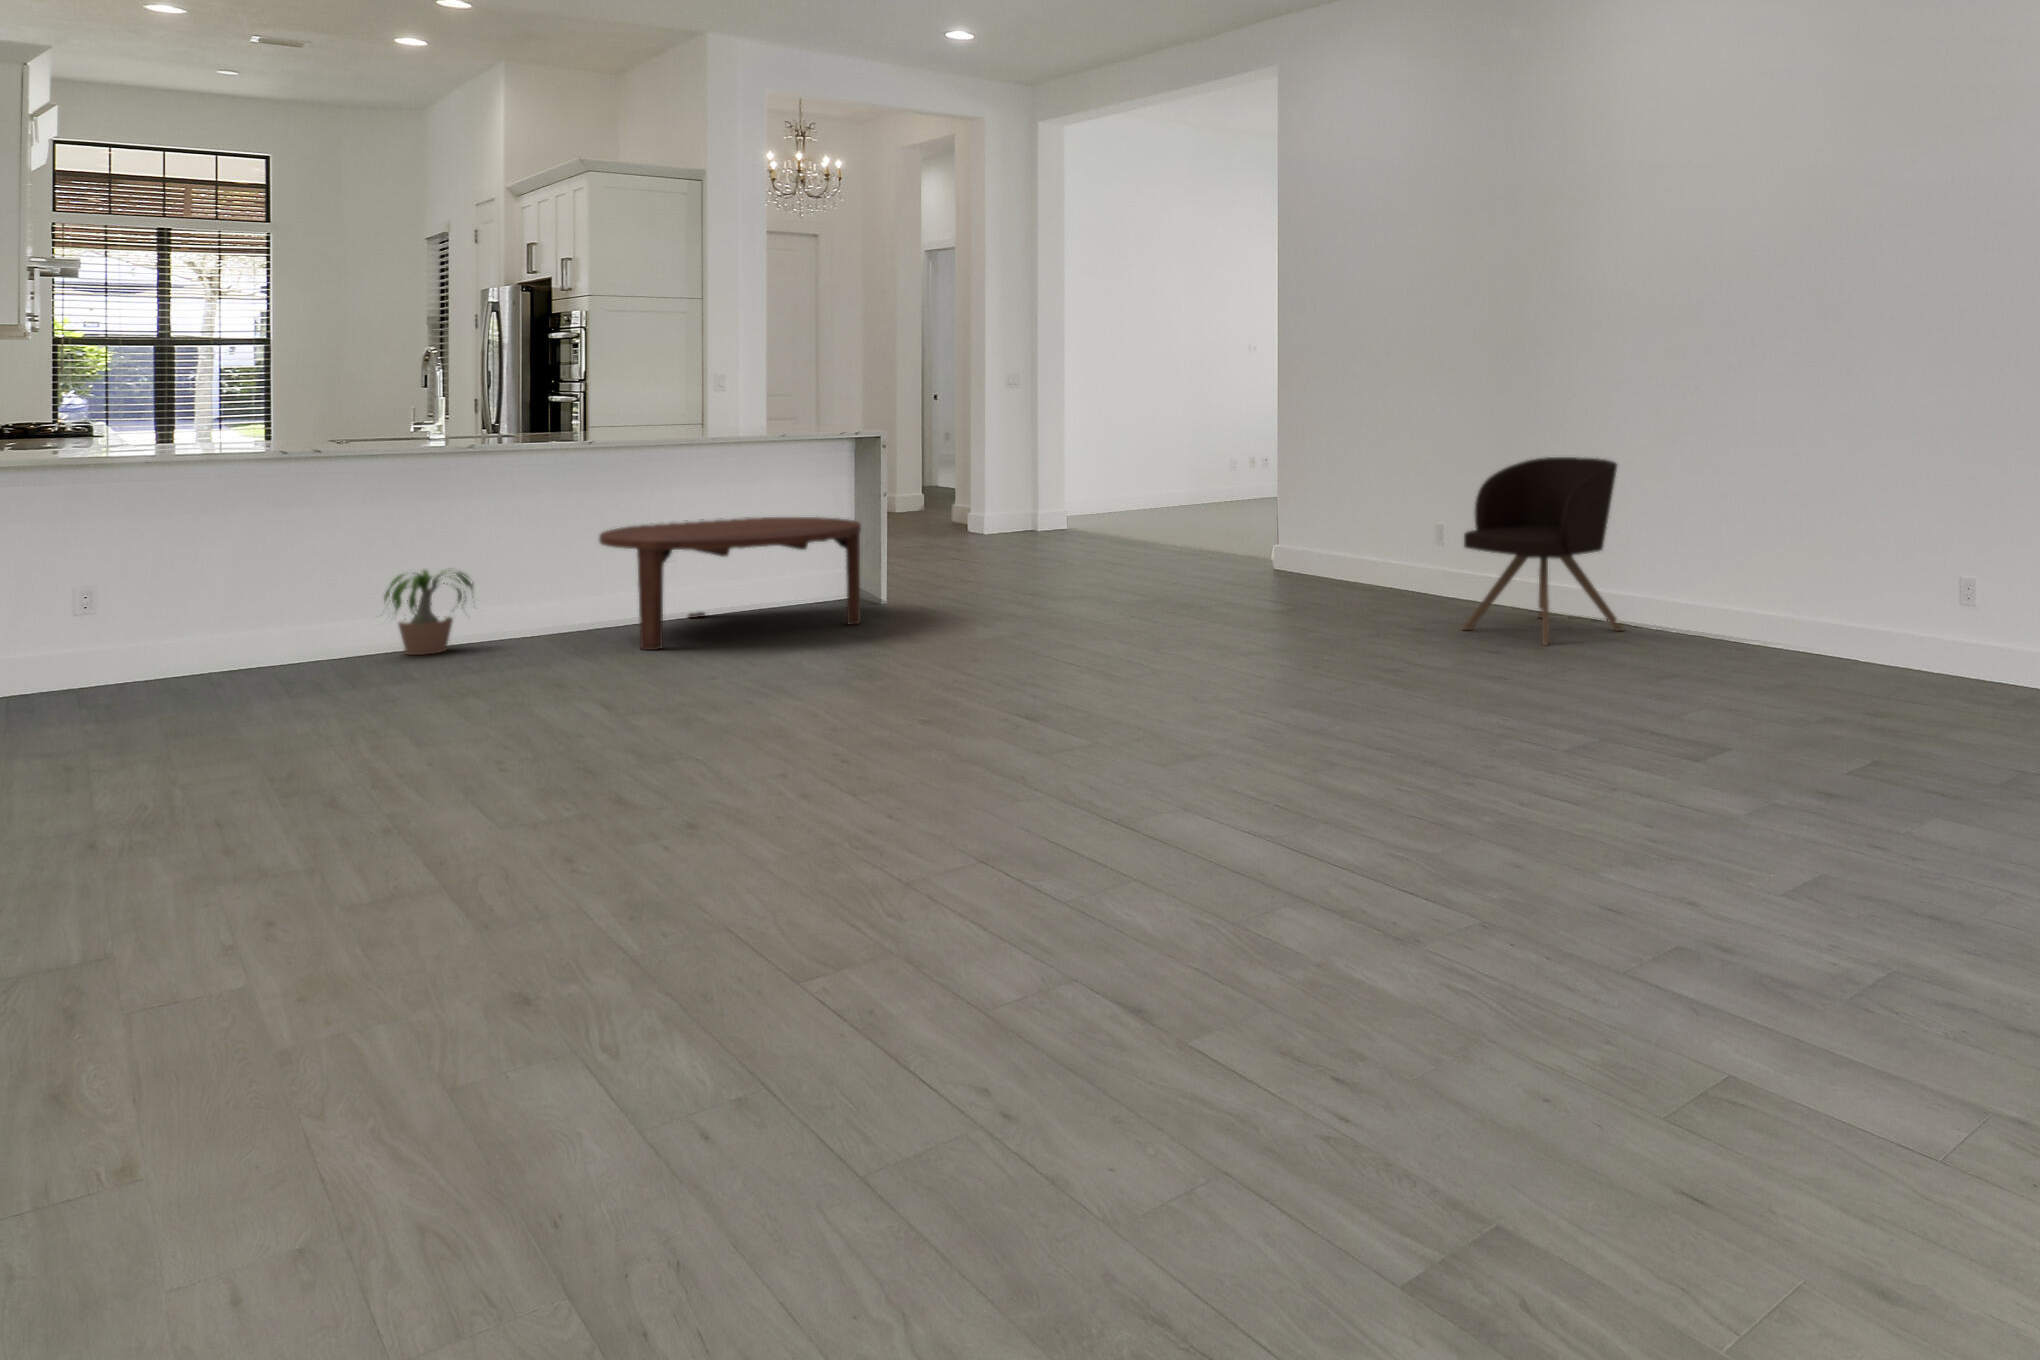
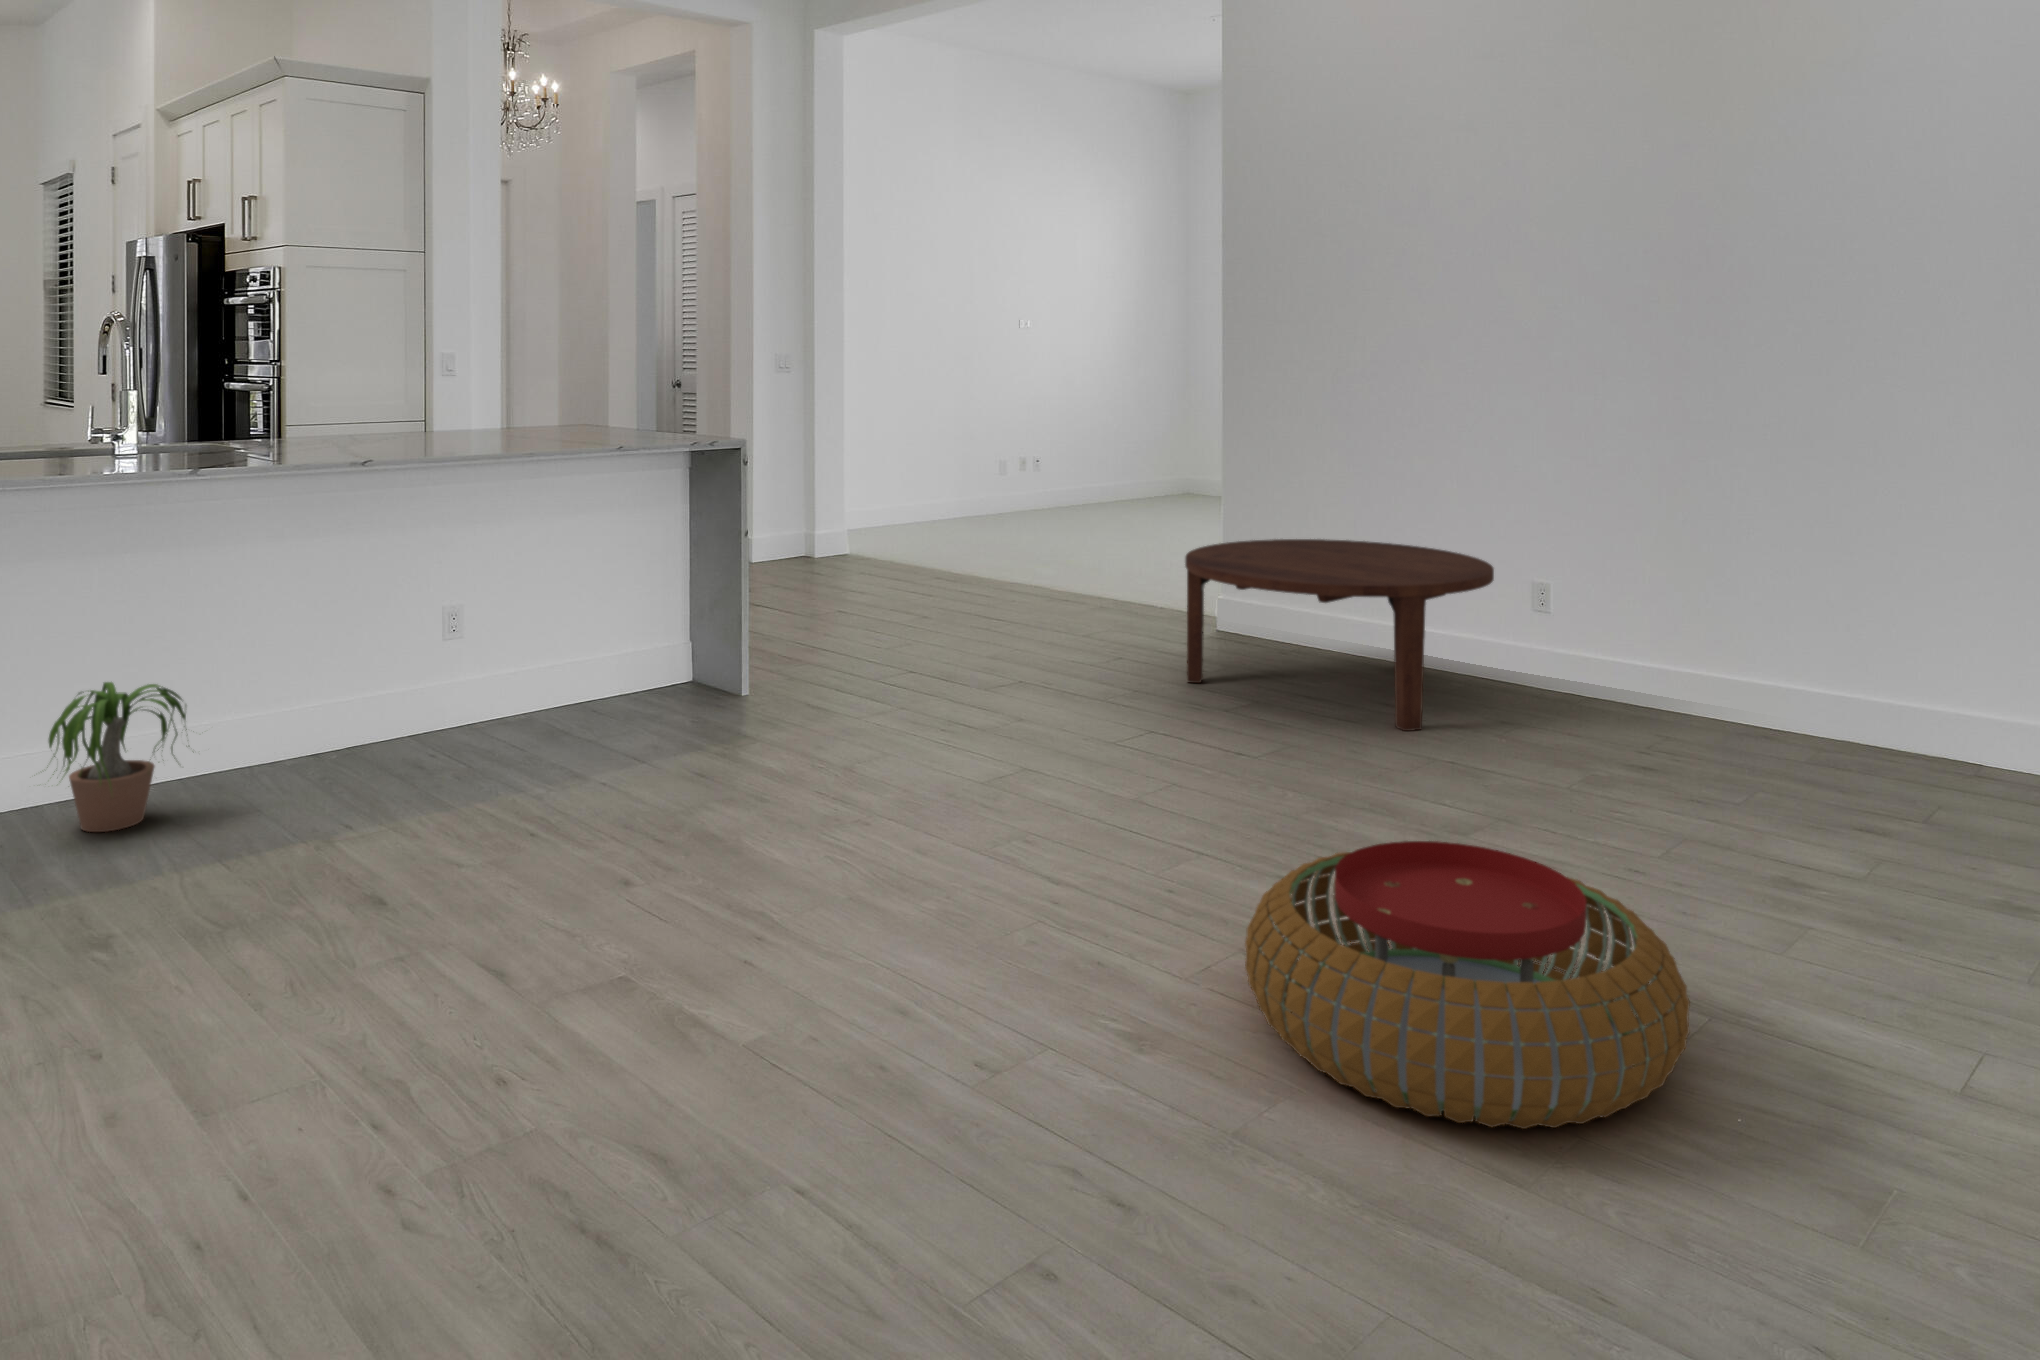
armchair: present [1463,457,1624,645] -> none [1725,490,2003,820]
coffee table: present [599,517,861,650] -> present [1185,539,1494,731]
pouf: none [984,621,1203,727] -> present [1245,841,1690,1129]

